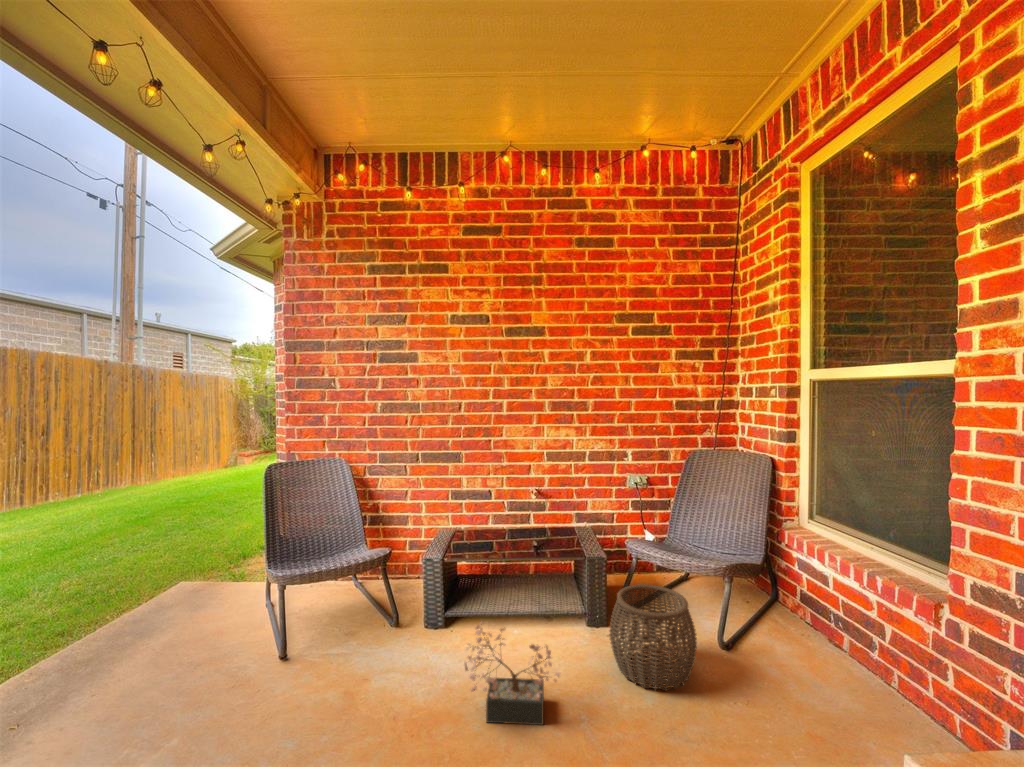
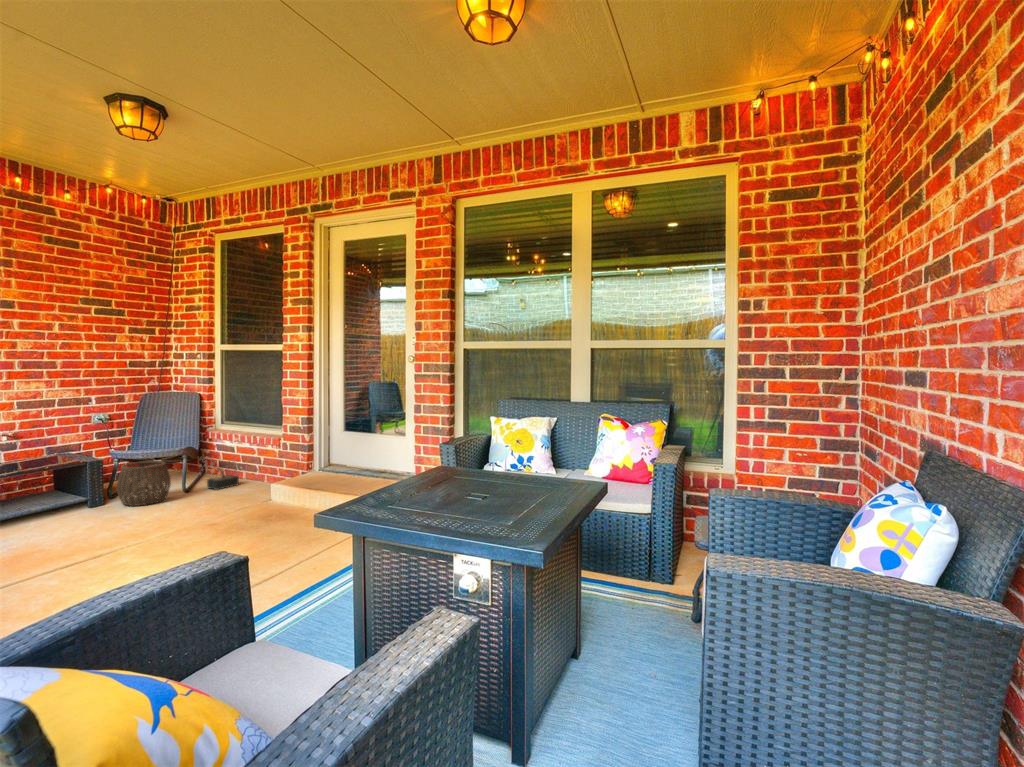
decorative plant: present [464,622,560,725] -> present [200,456,240,490]

